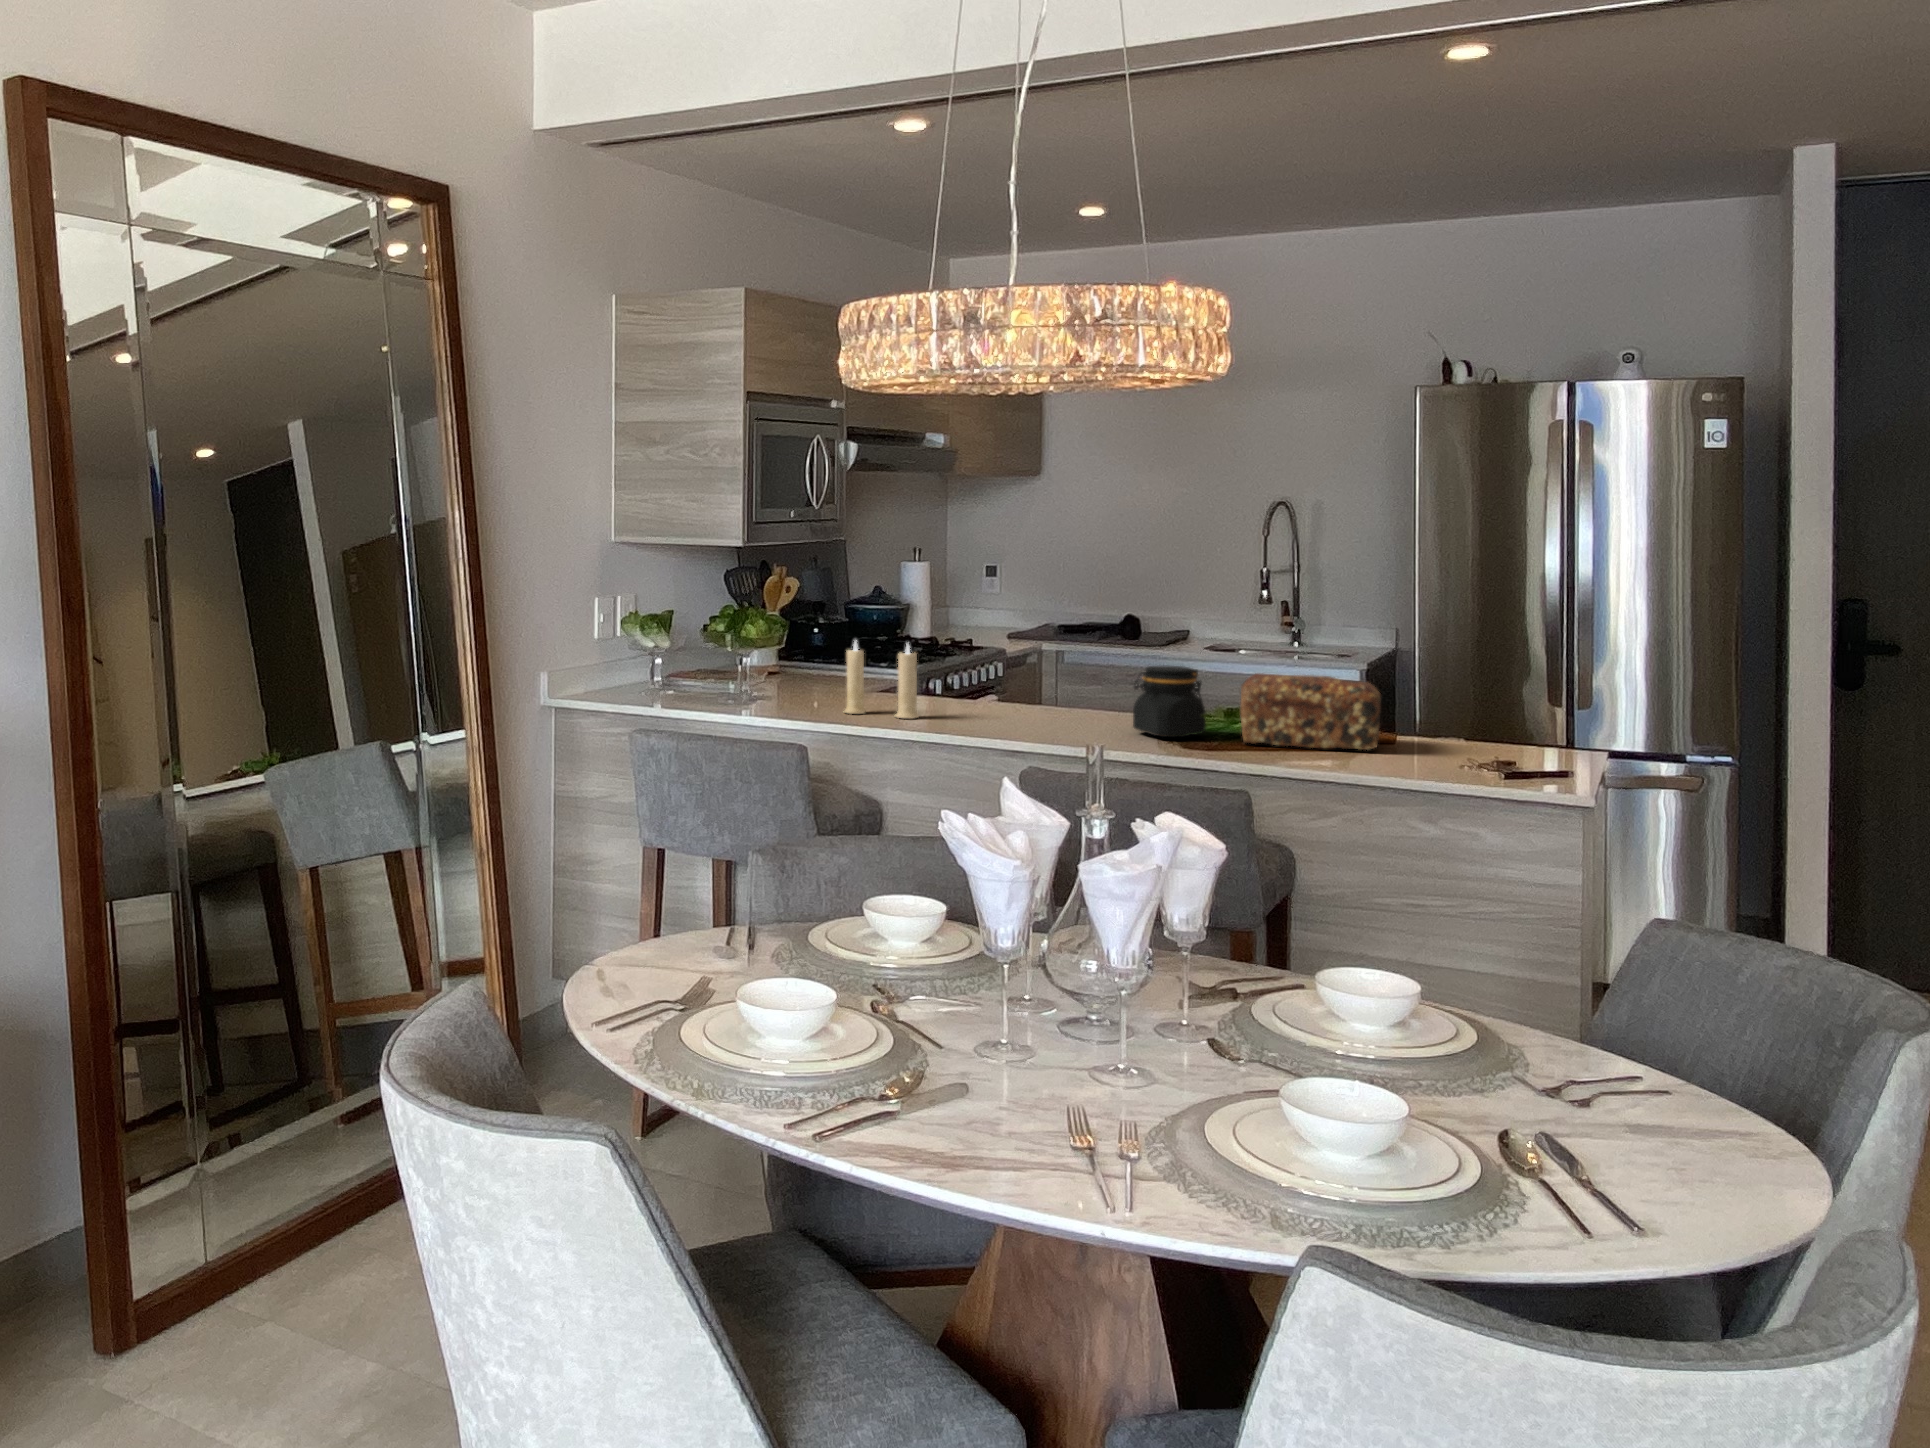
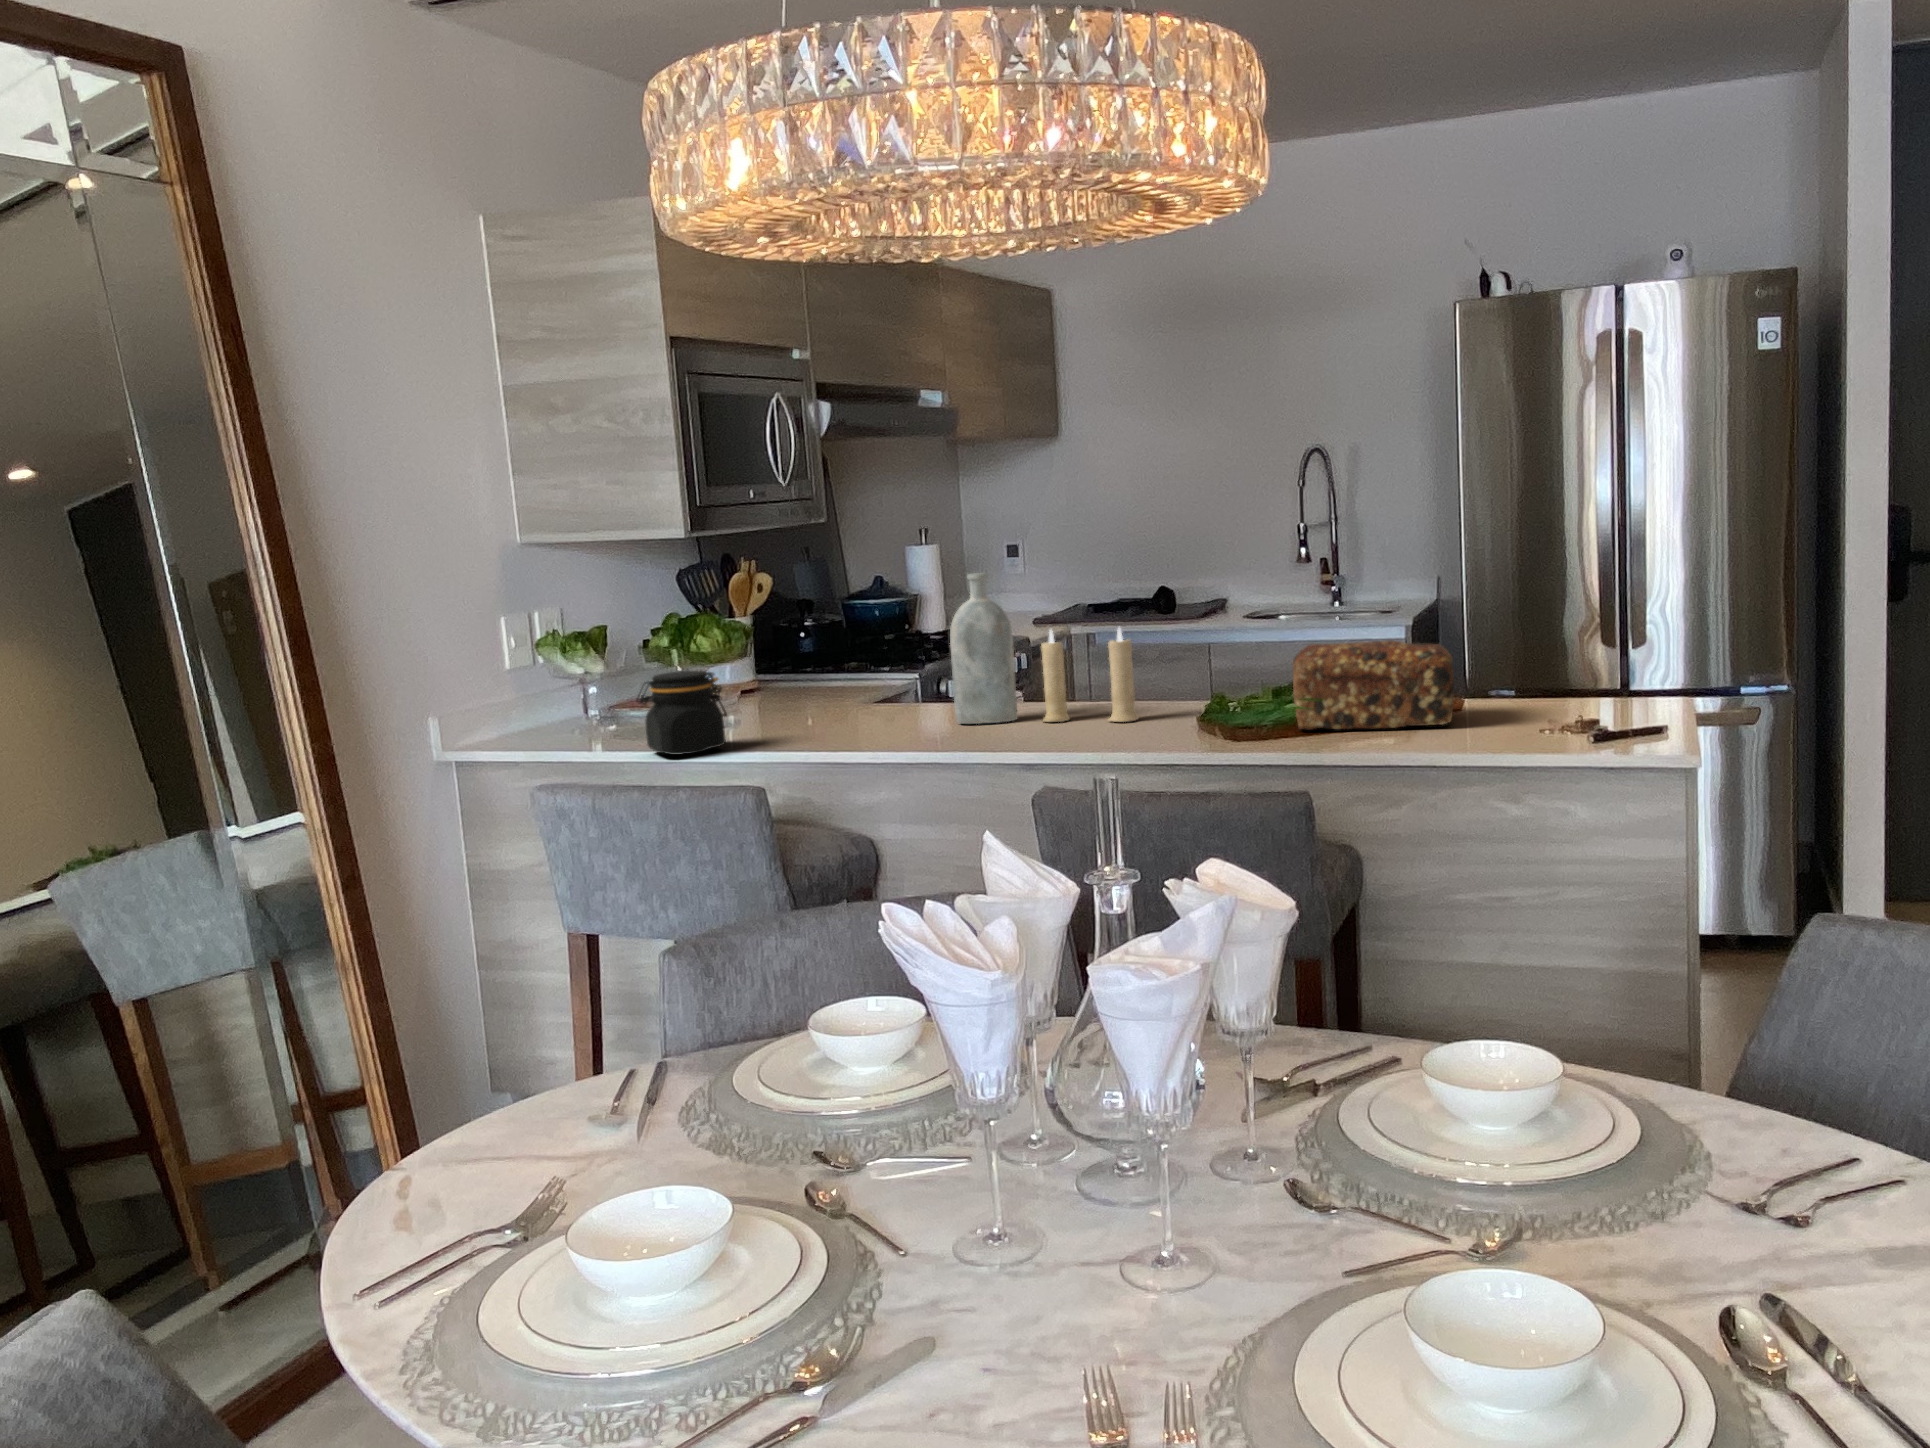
bottle: none [954,593,1006,715] -> present [950,573,1018,724]
candle: present [844,640,919,719] -> present [1041,628,1138,722]
jar: present [1133,665,1206,737] -> present [637,671,727,755]

